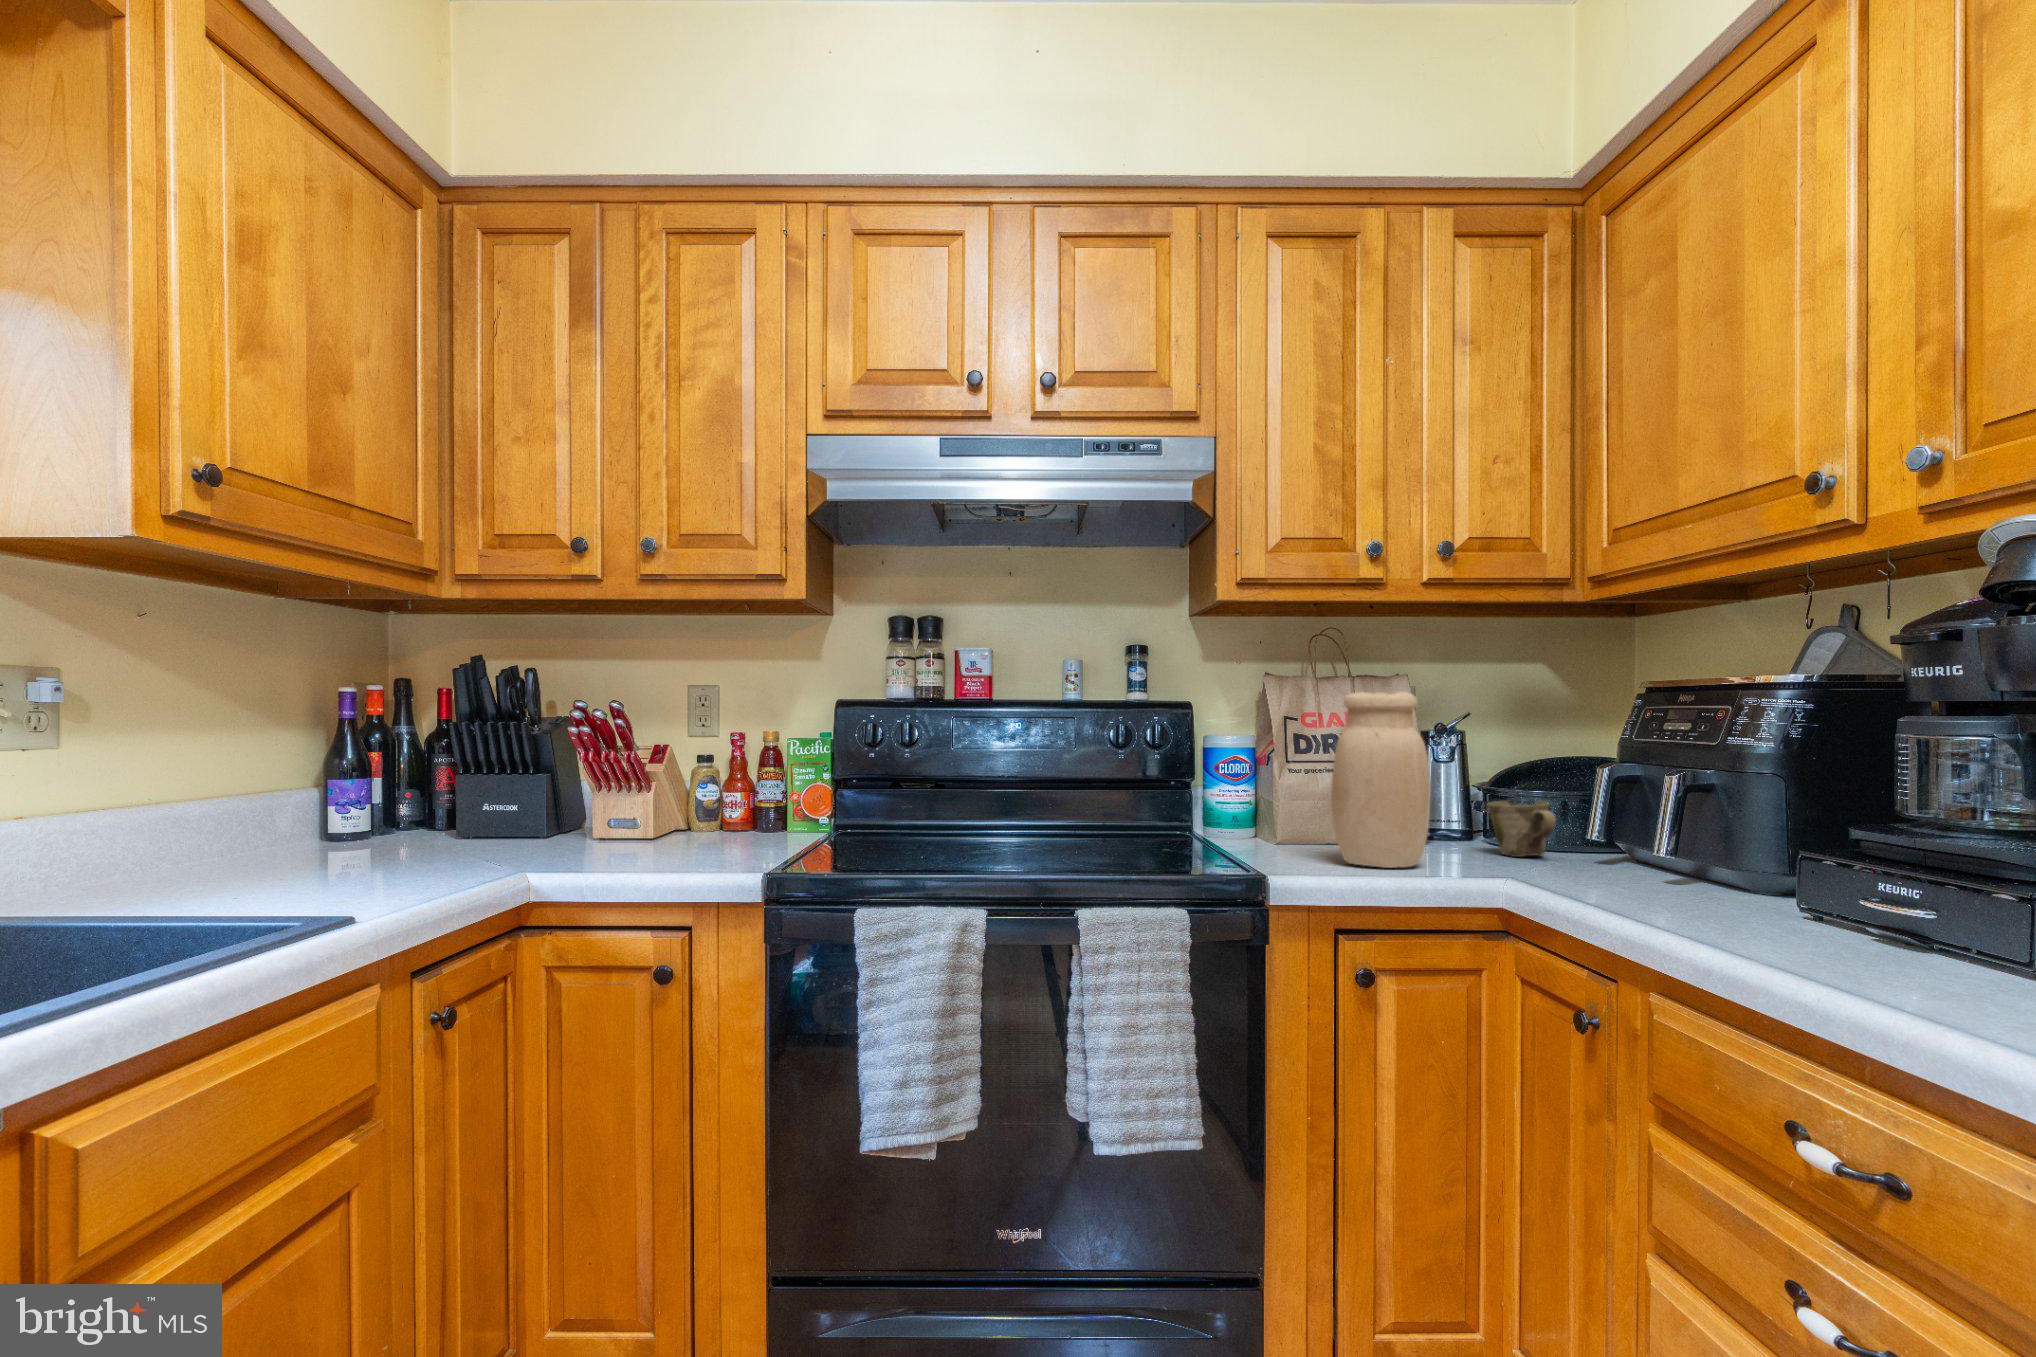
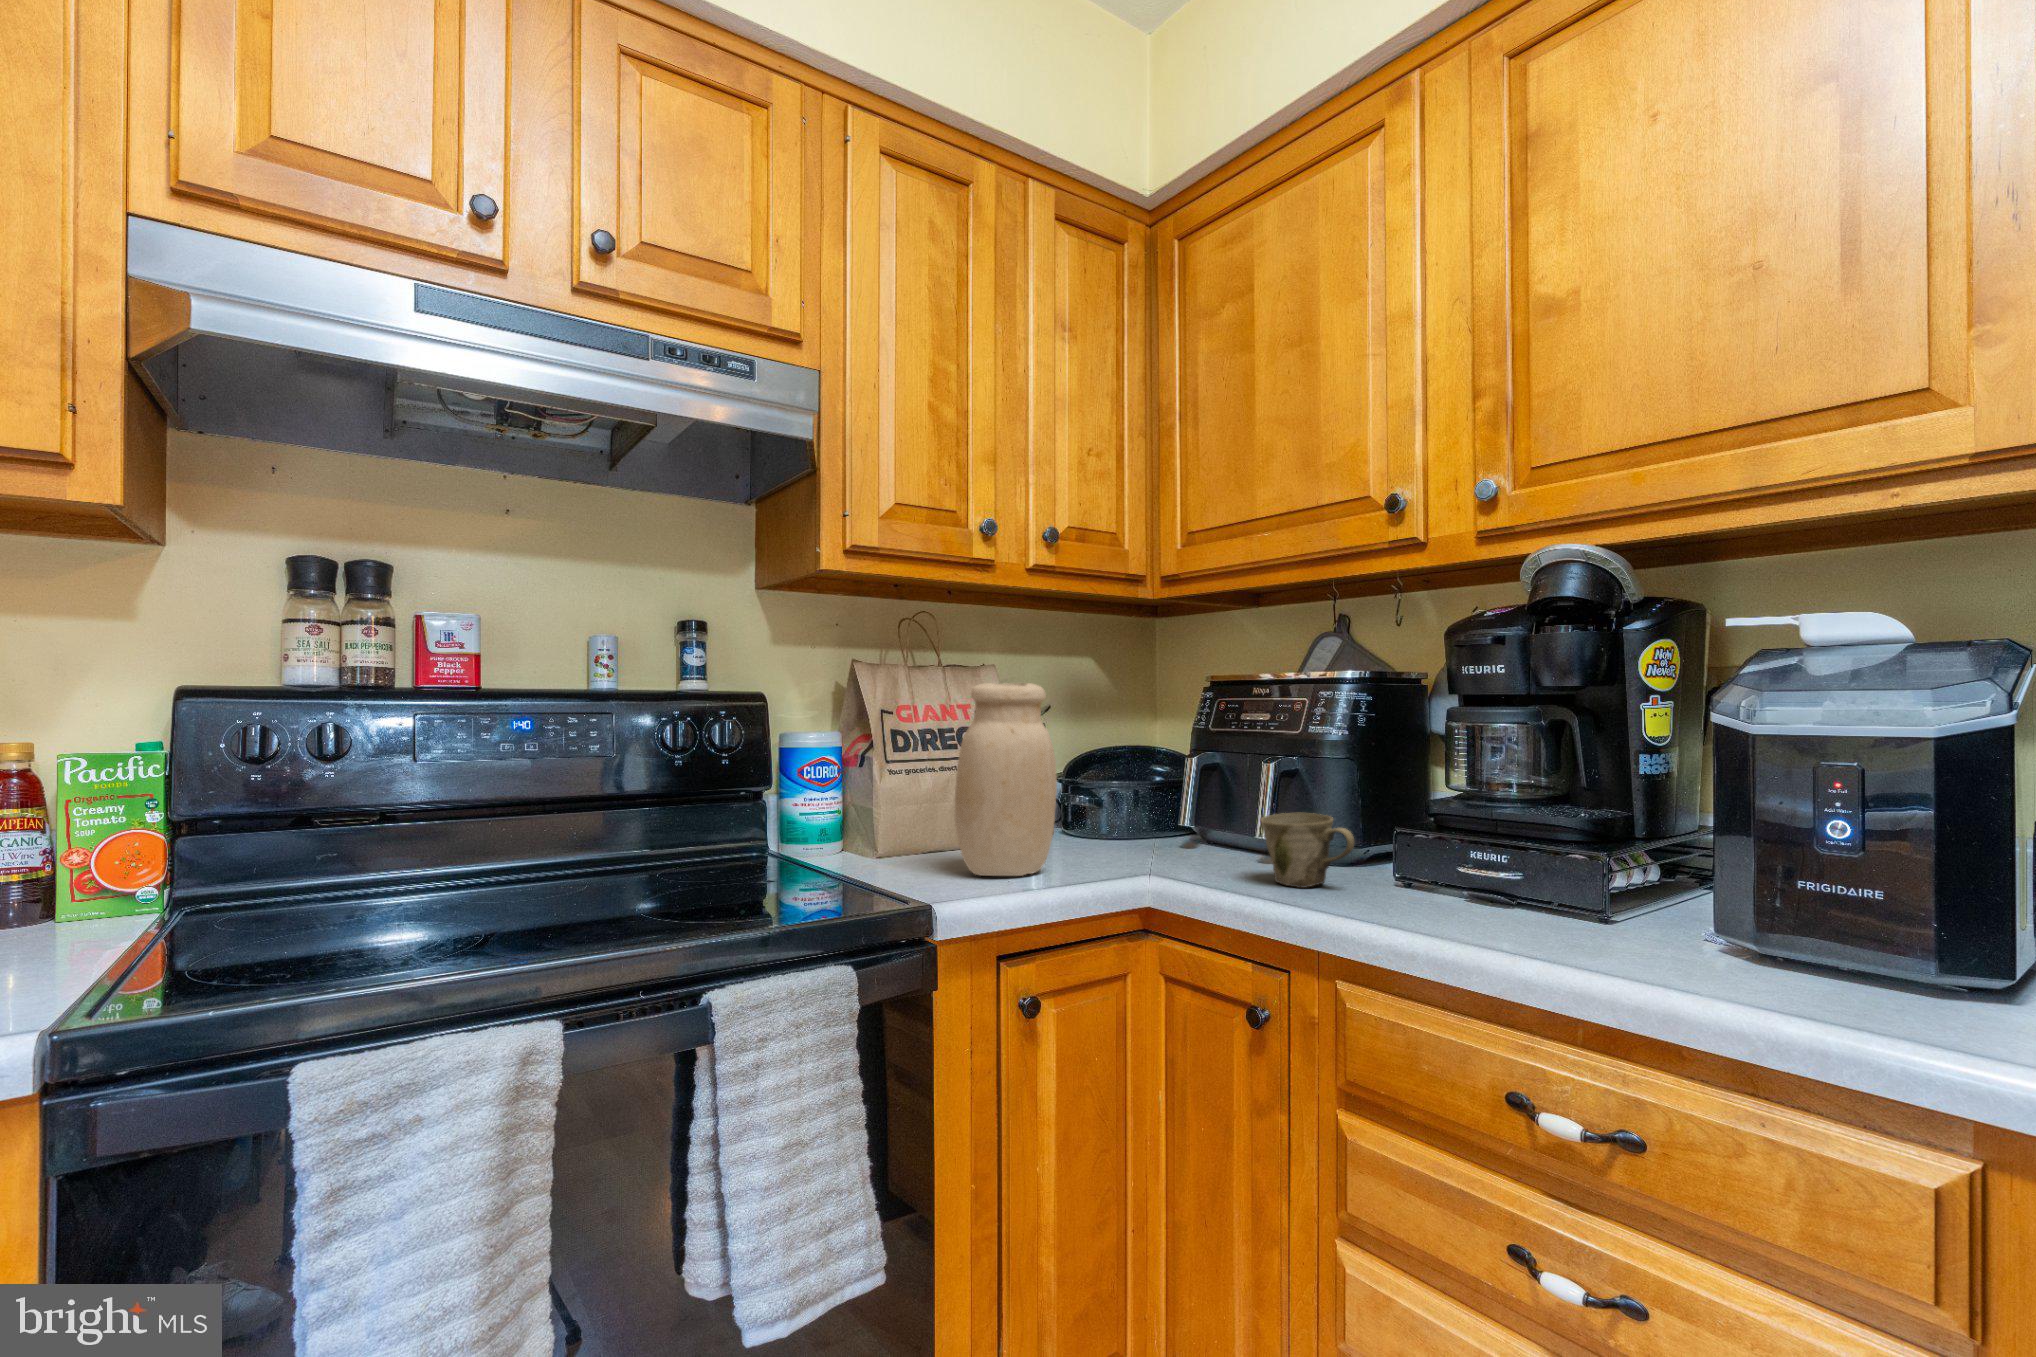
mug: present [1487,801,1556,857] -> present [1261,813,1354,888]

